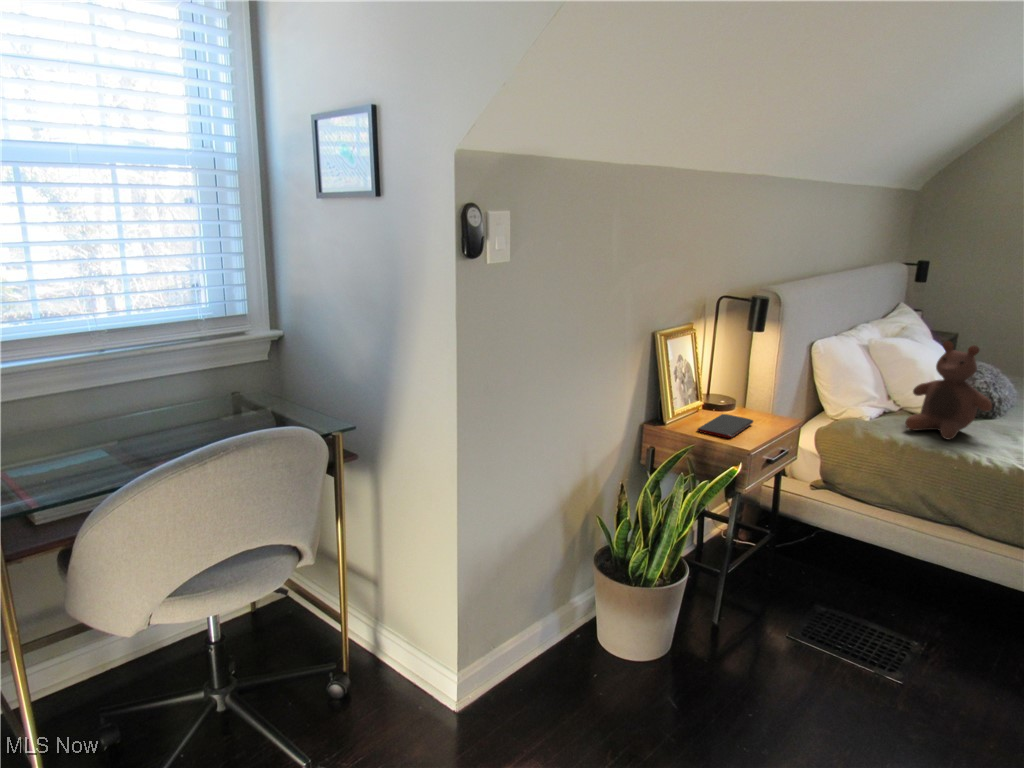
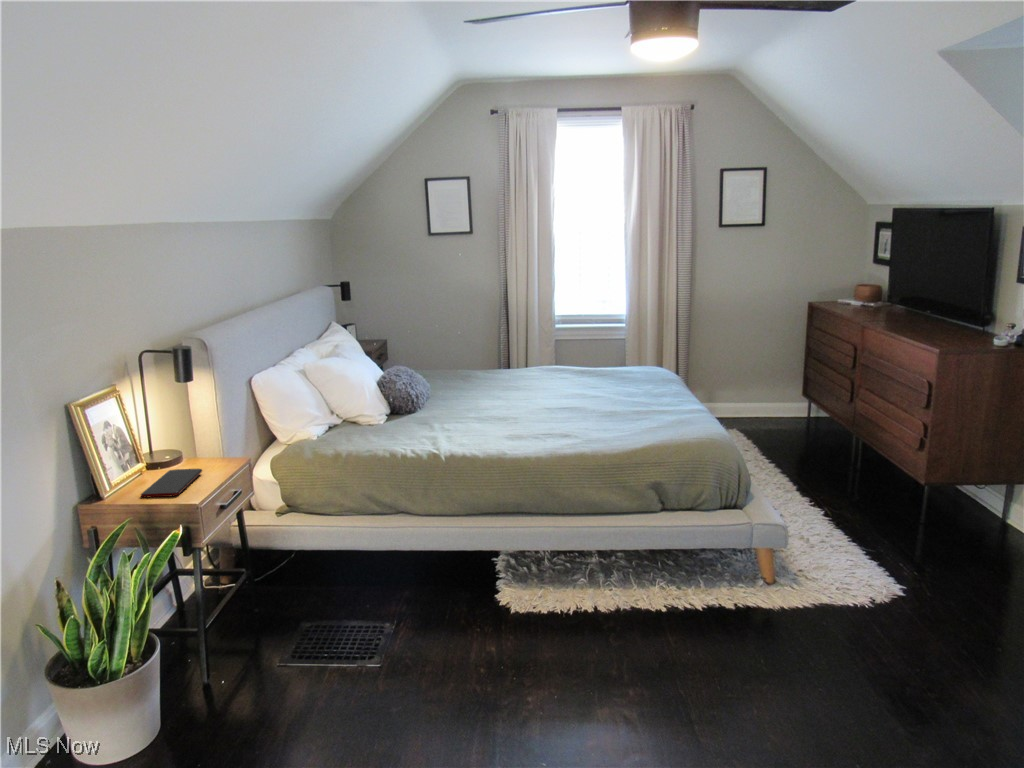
stuffed bear: present [905,341,992,439] -> none [345,357,407,441]

